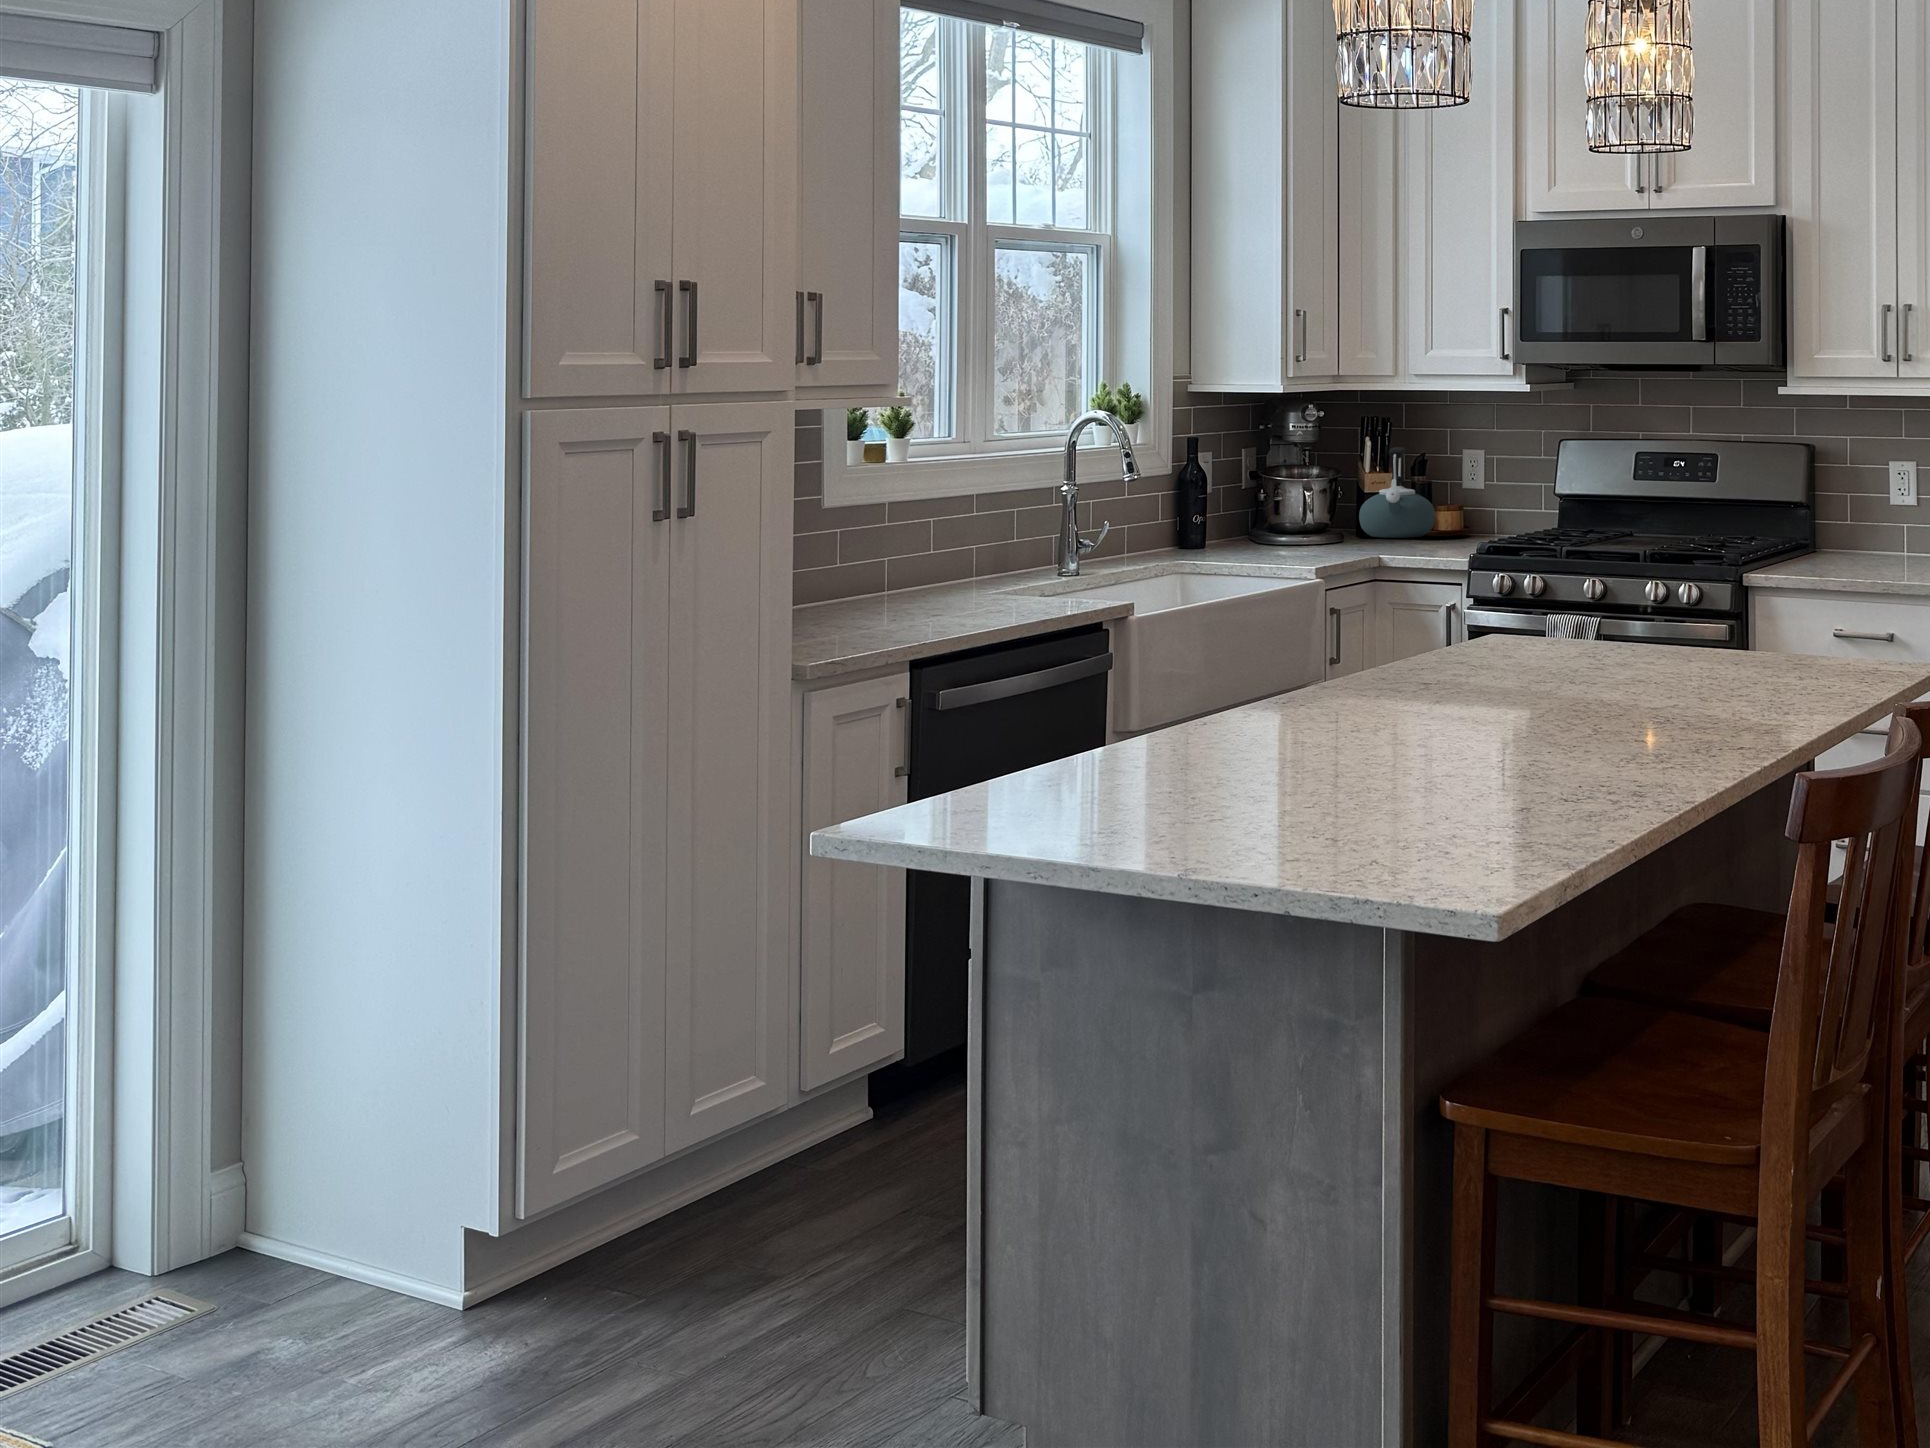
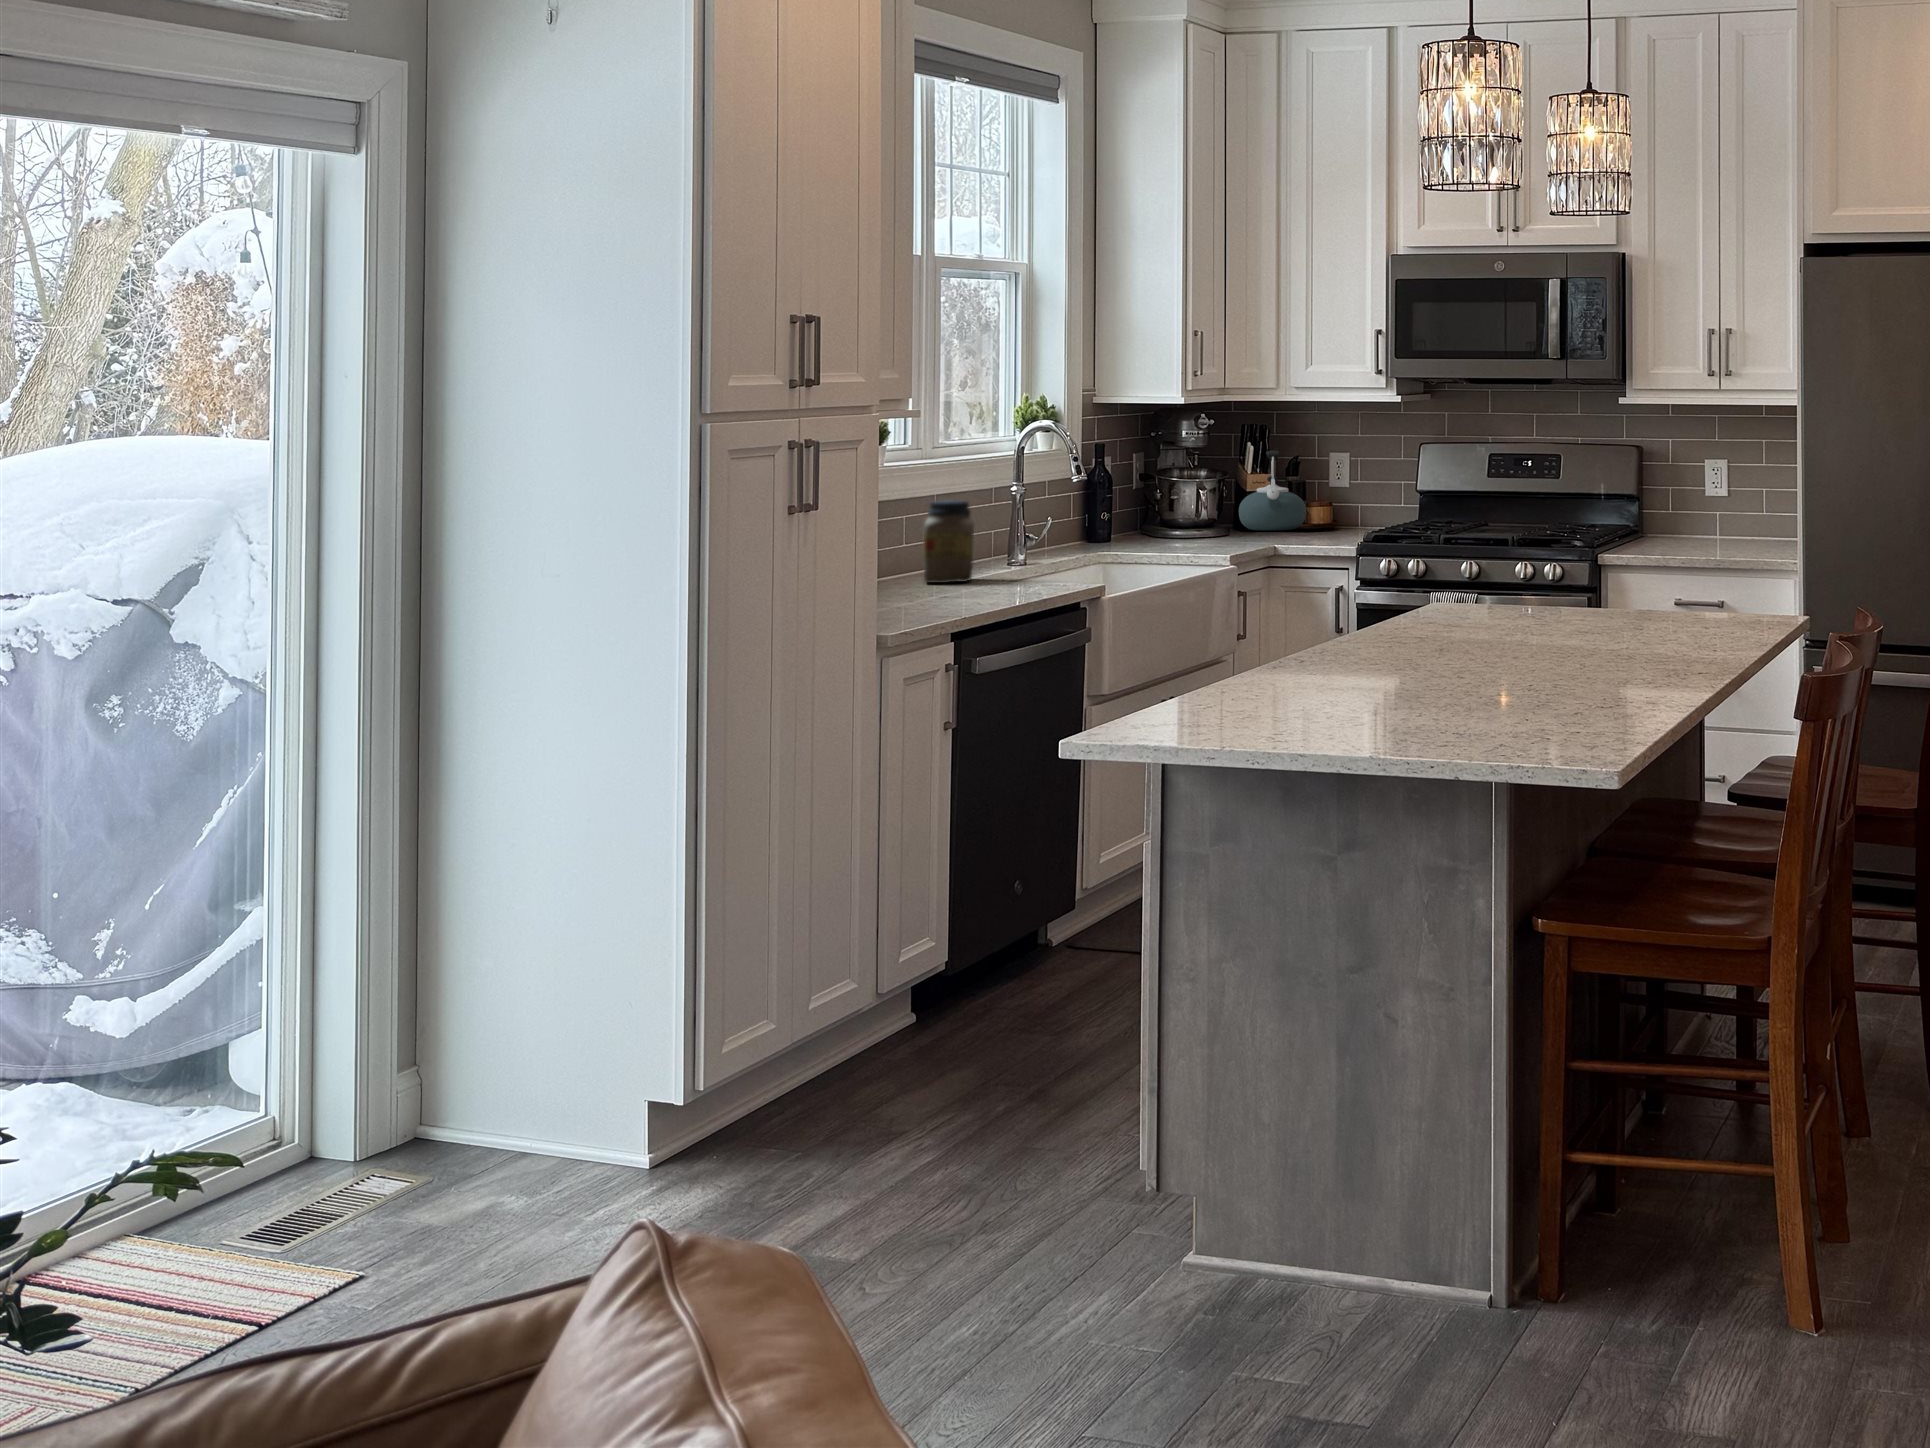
jar: none [939,502,1001,597] -> present [923,500,974,583]

